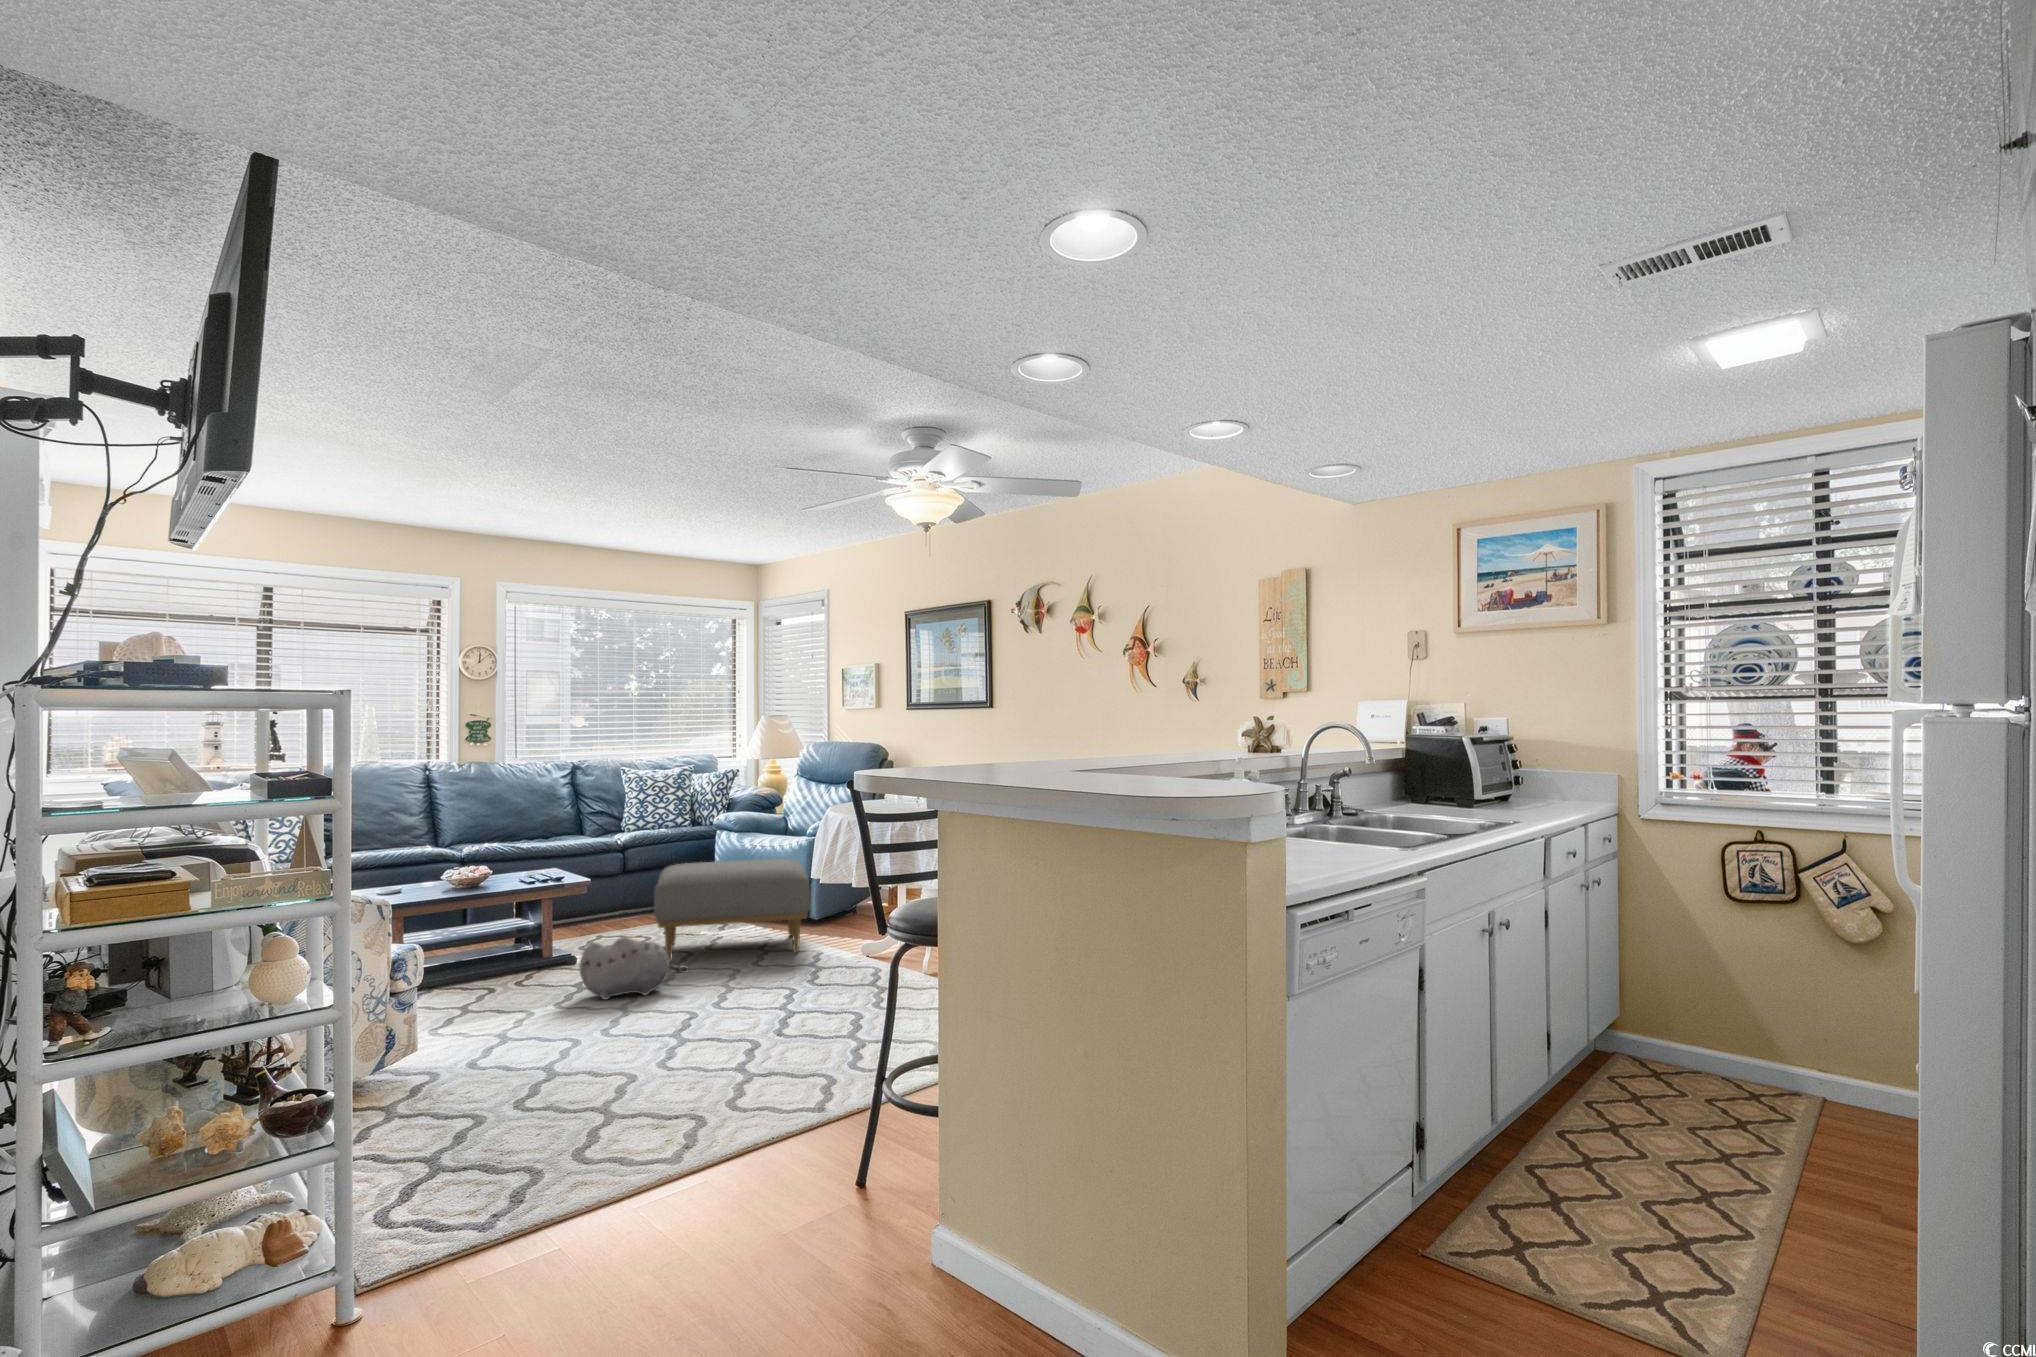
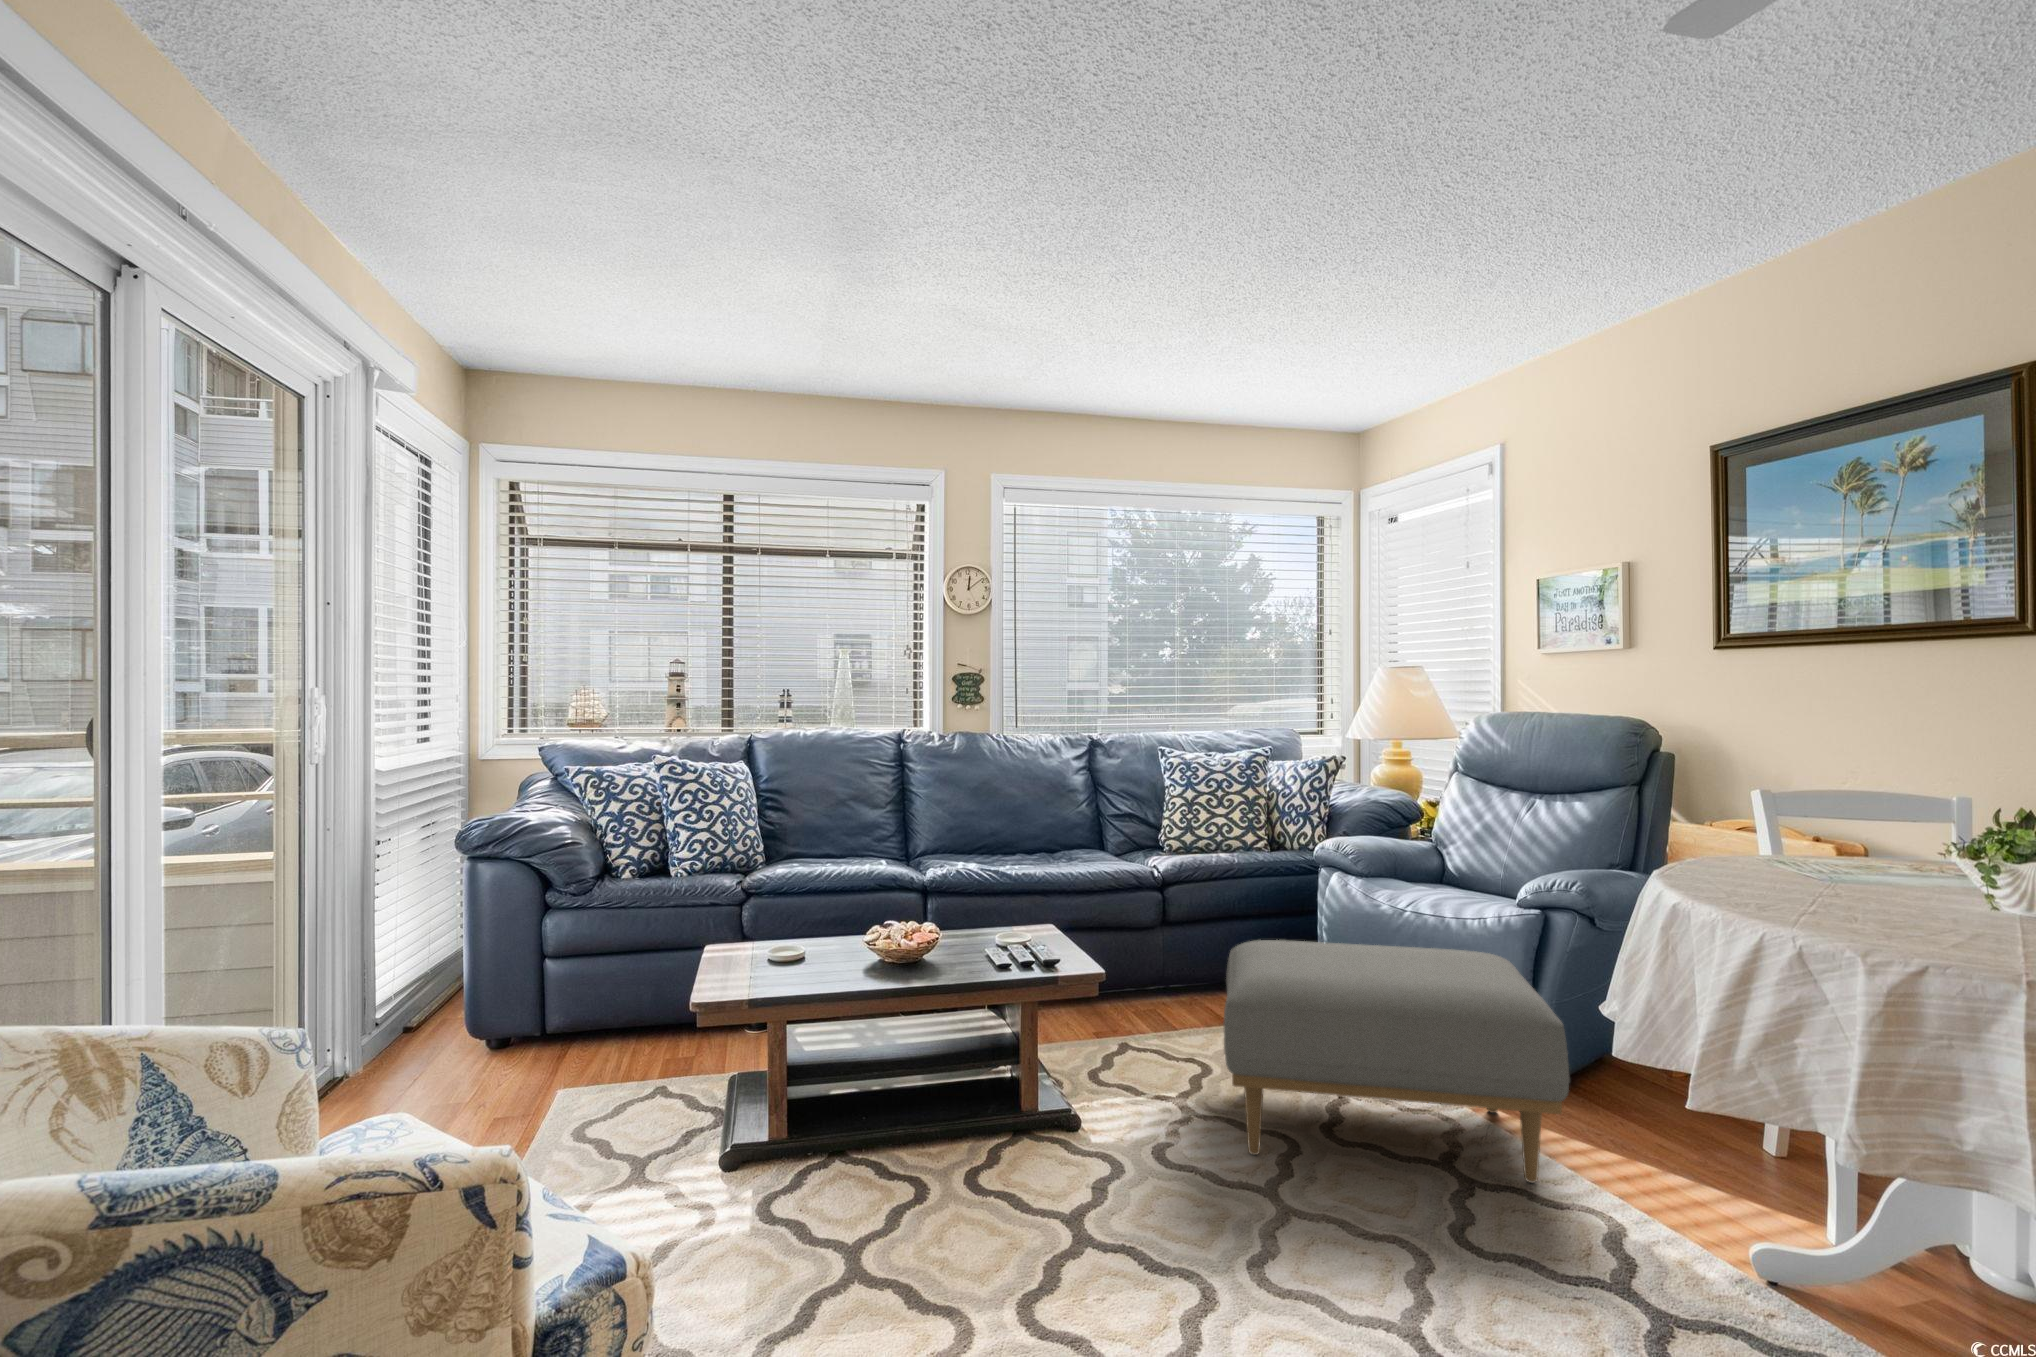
plush toy: present [579,937,689,1000] -> none [1076,1142,1315,1291]

